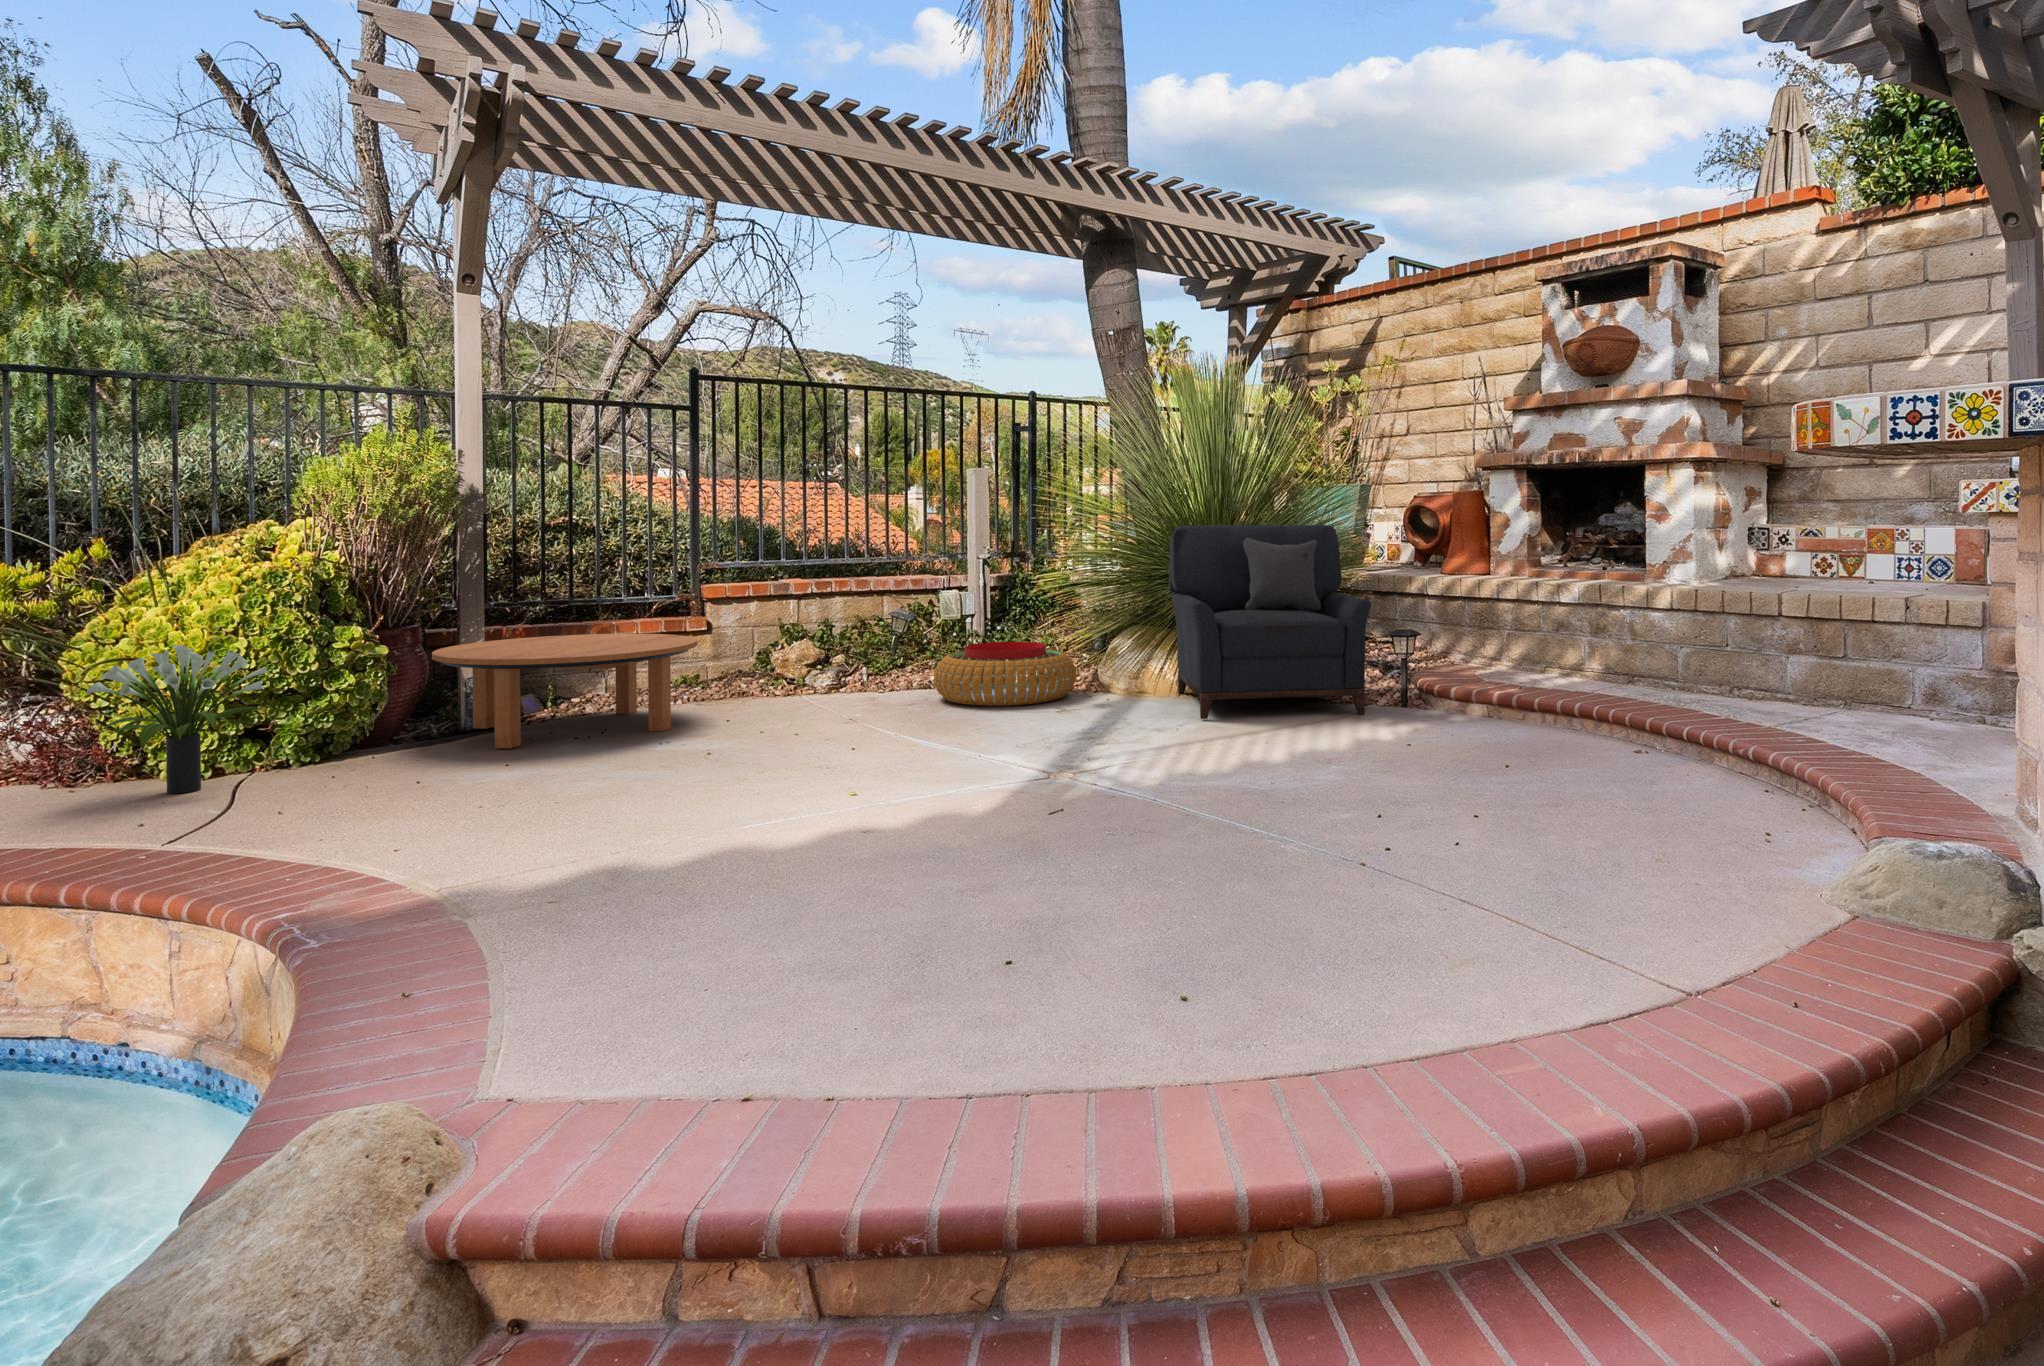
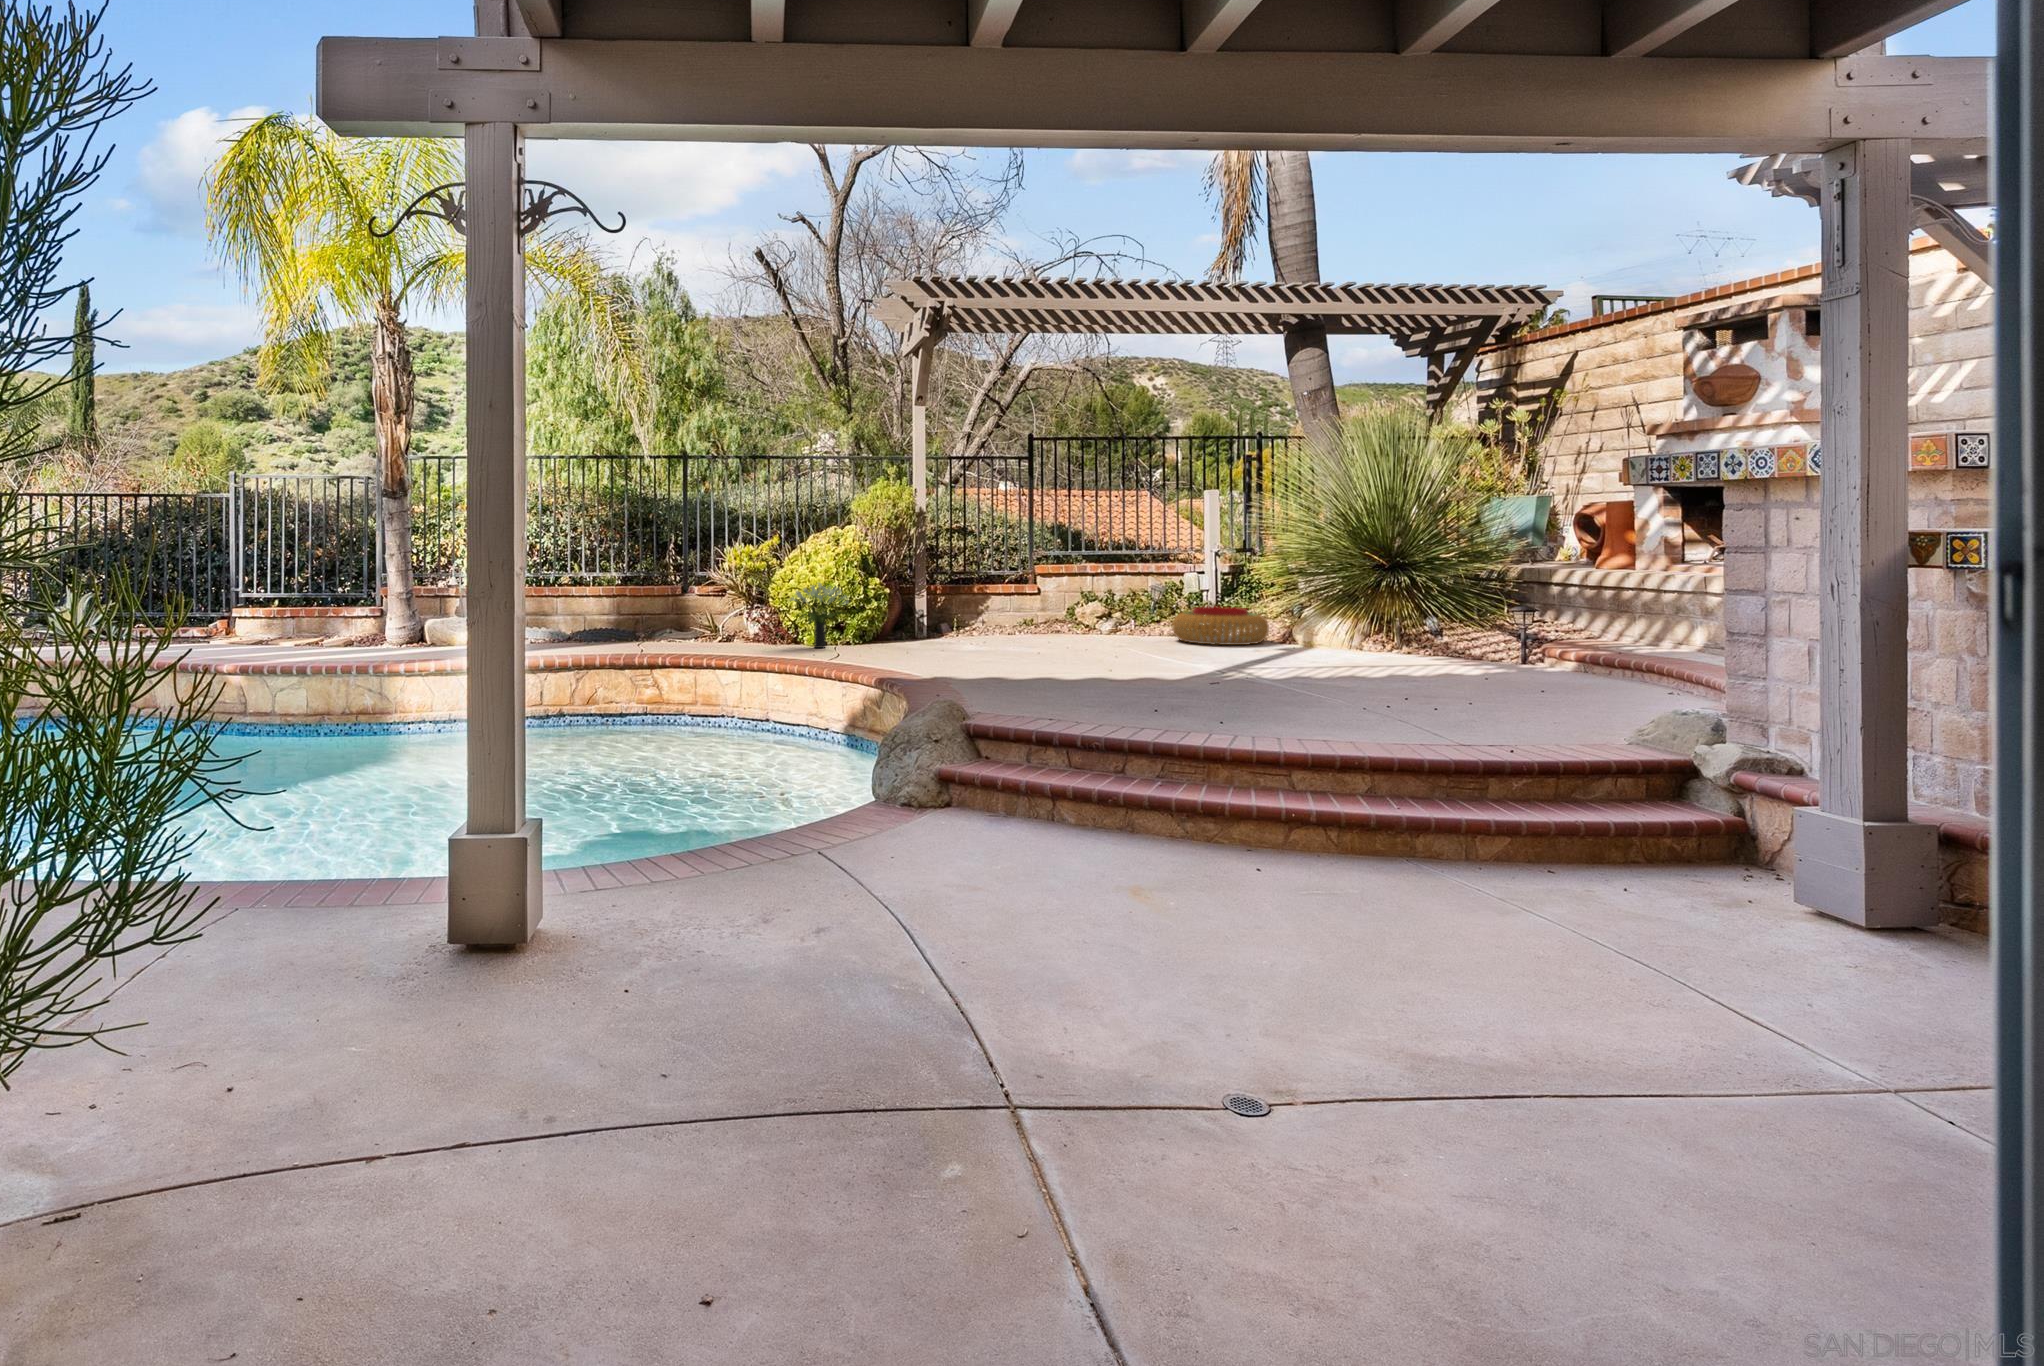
armchair: present [1169,525,1372,719] -> none [1336,530,1477,662]
coffee table: present [432,634,697,748] -> none [907,591,1033,644]

